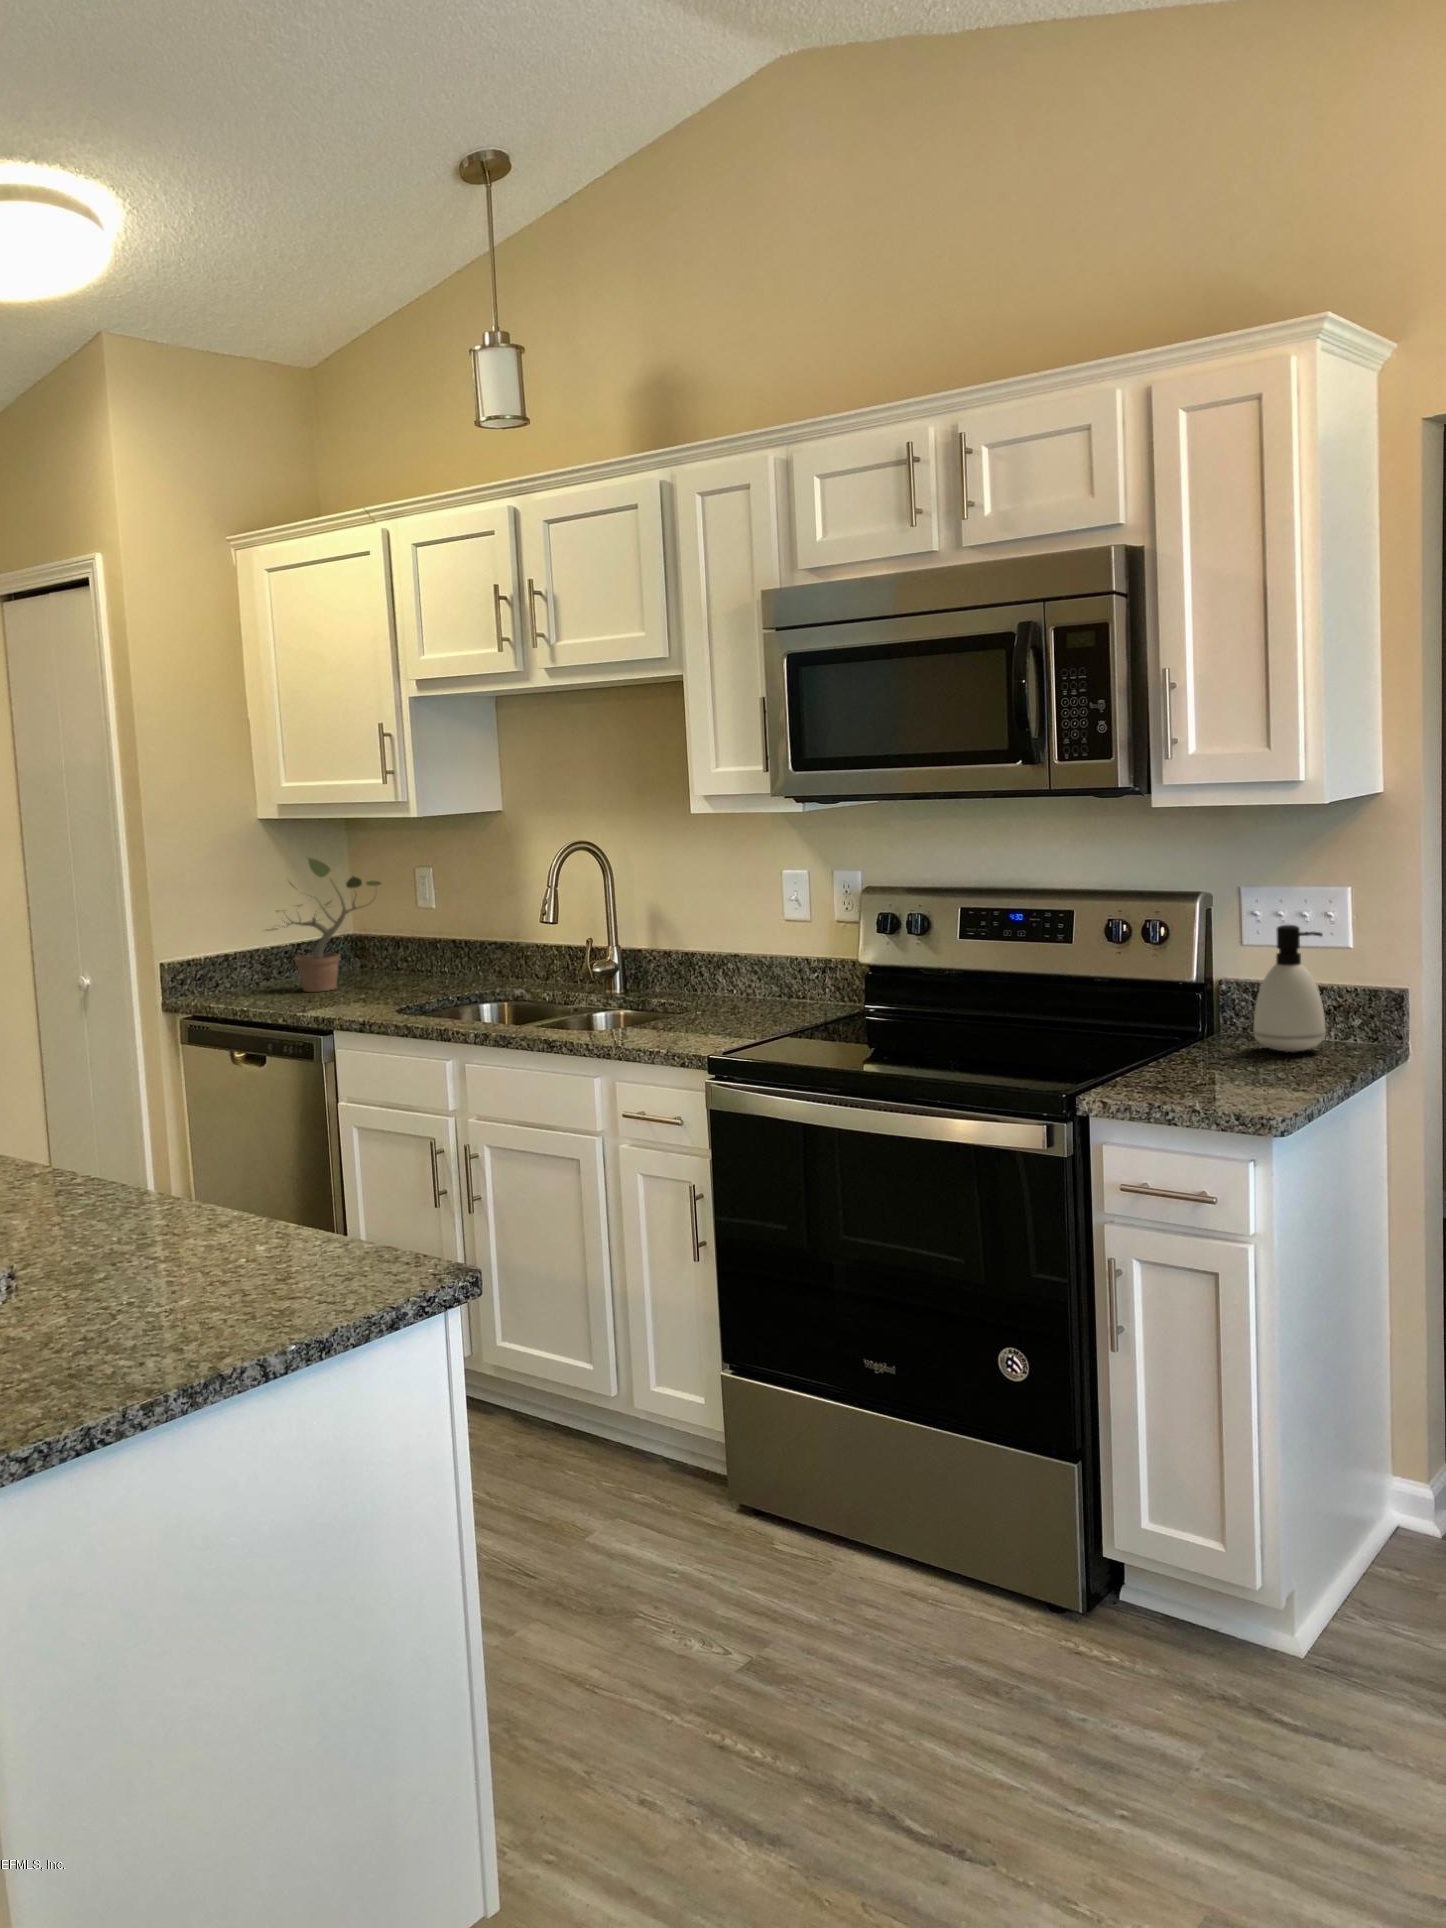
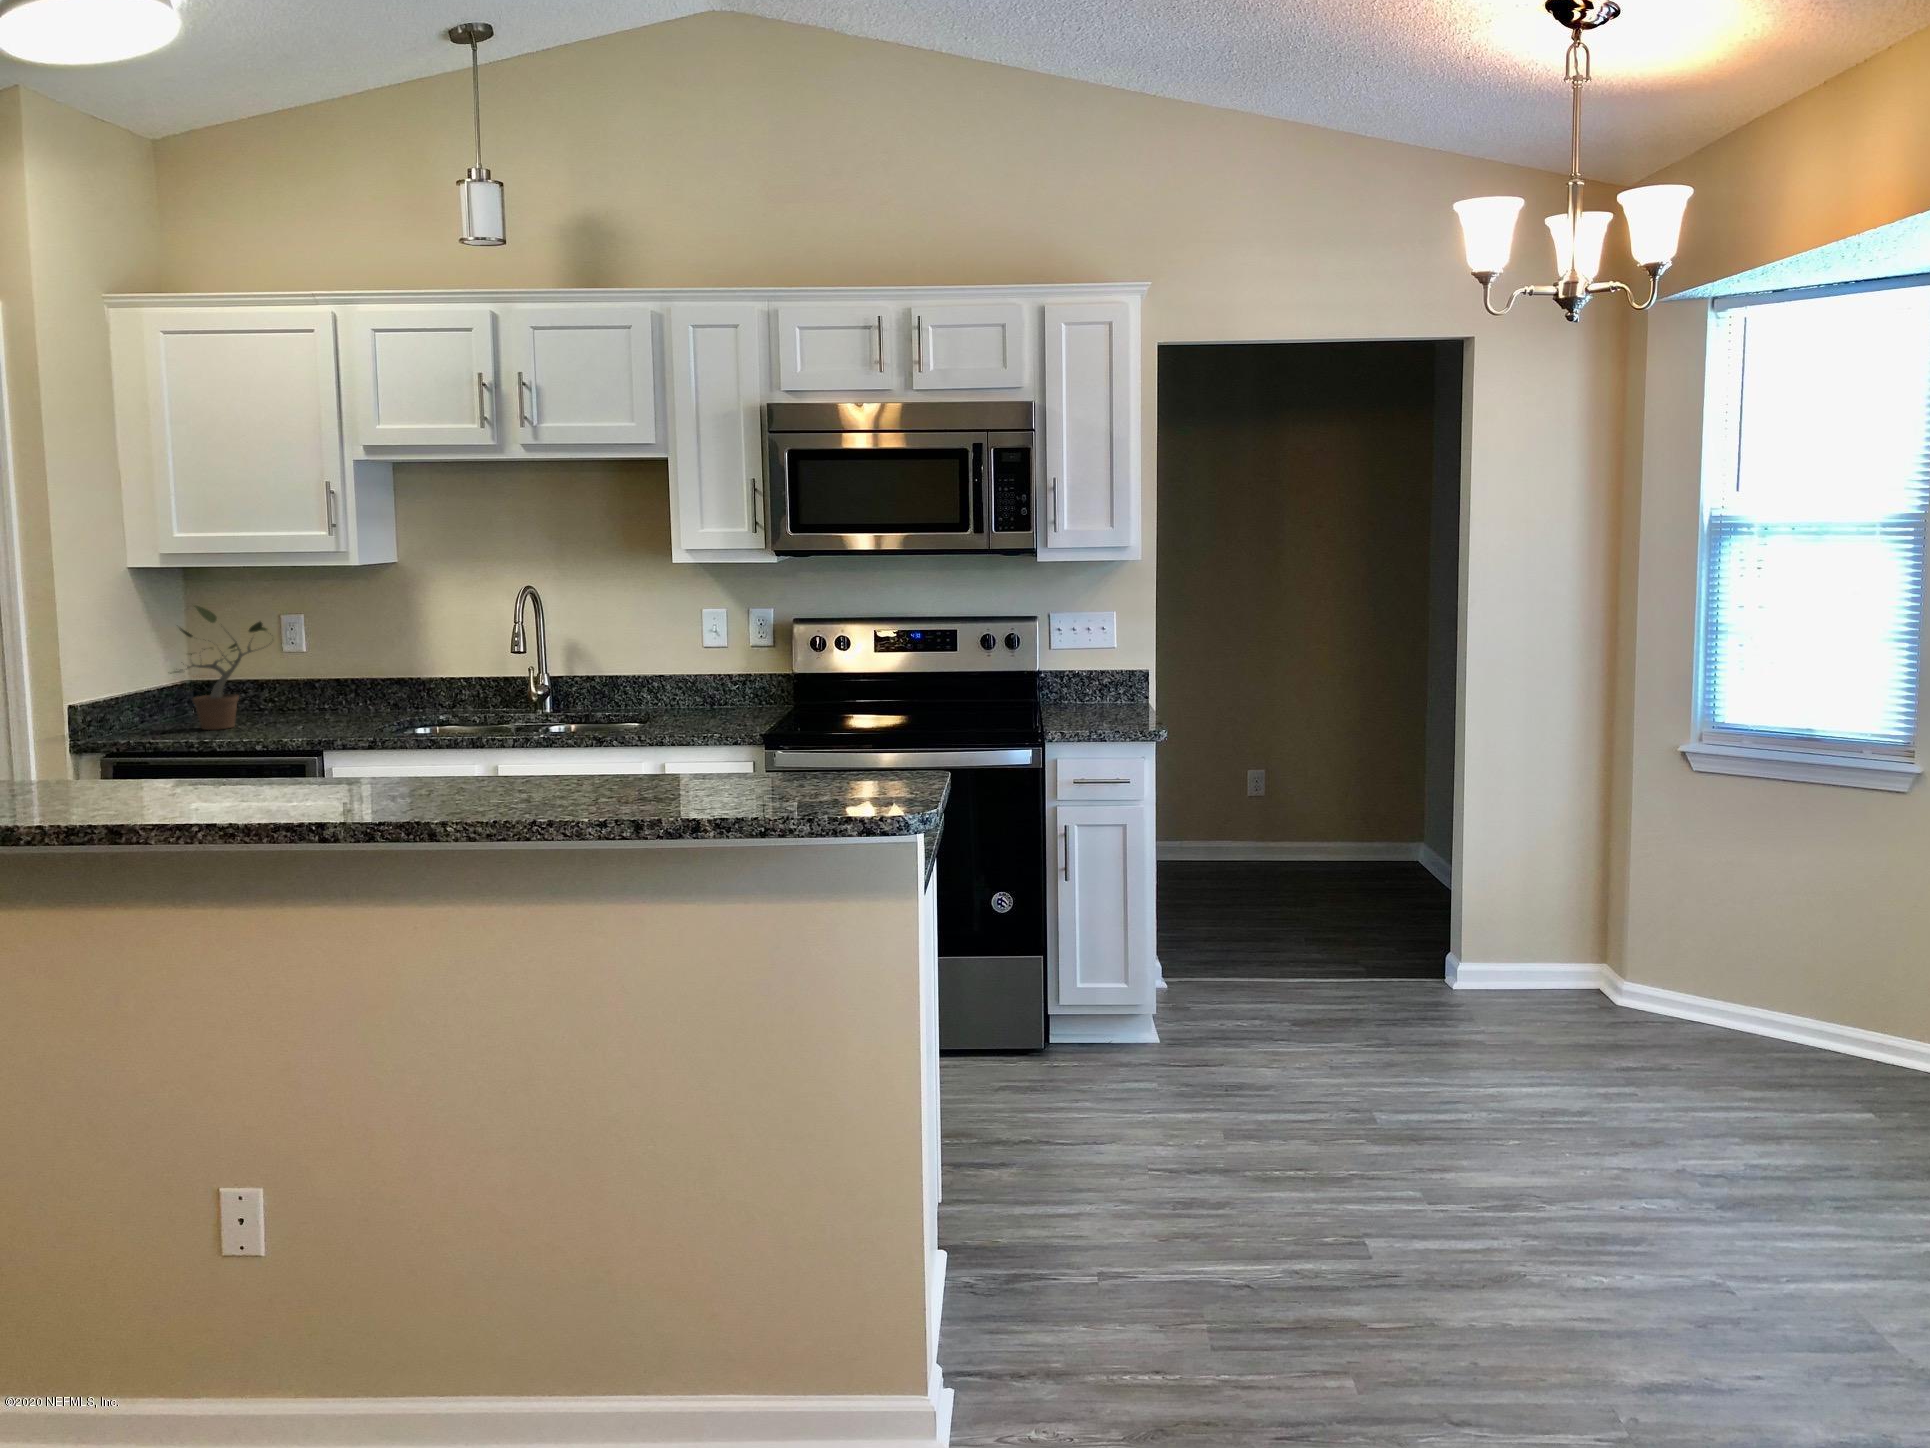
soap dispenser: present [1254,925,1326,1052] -> none [1076,633,1118,708]

